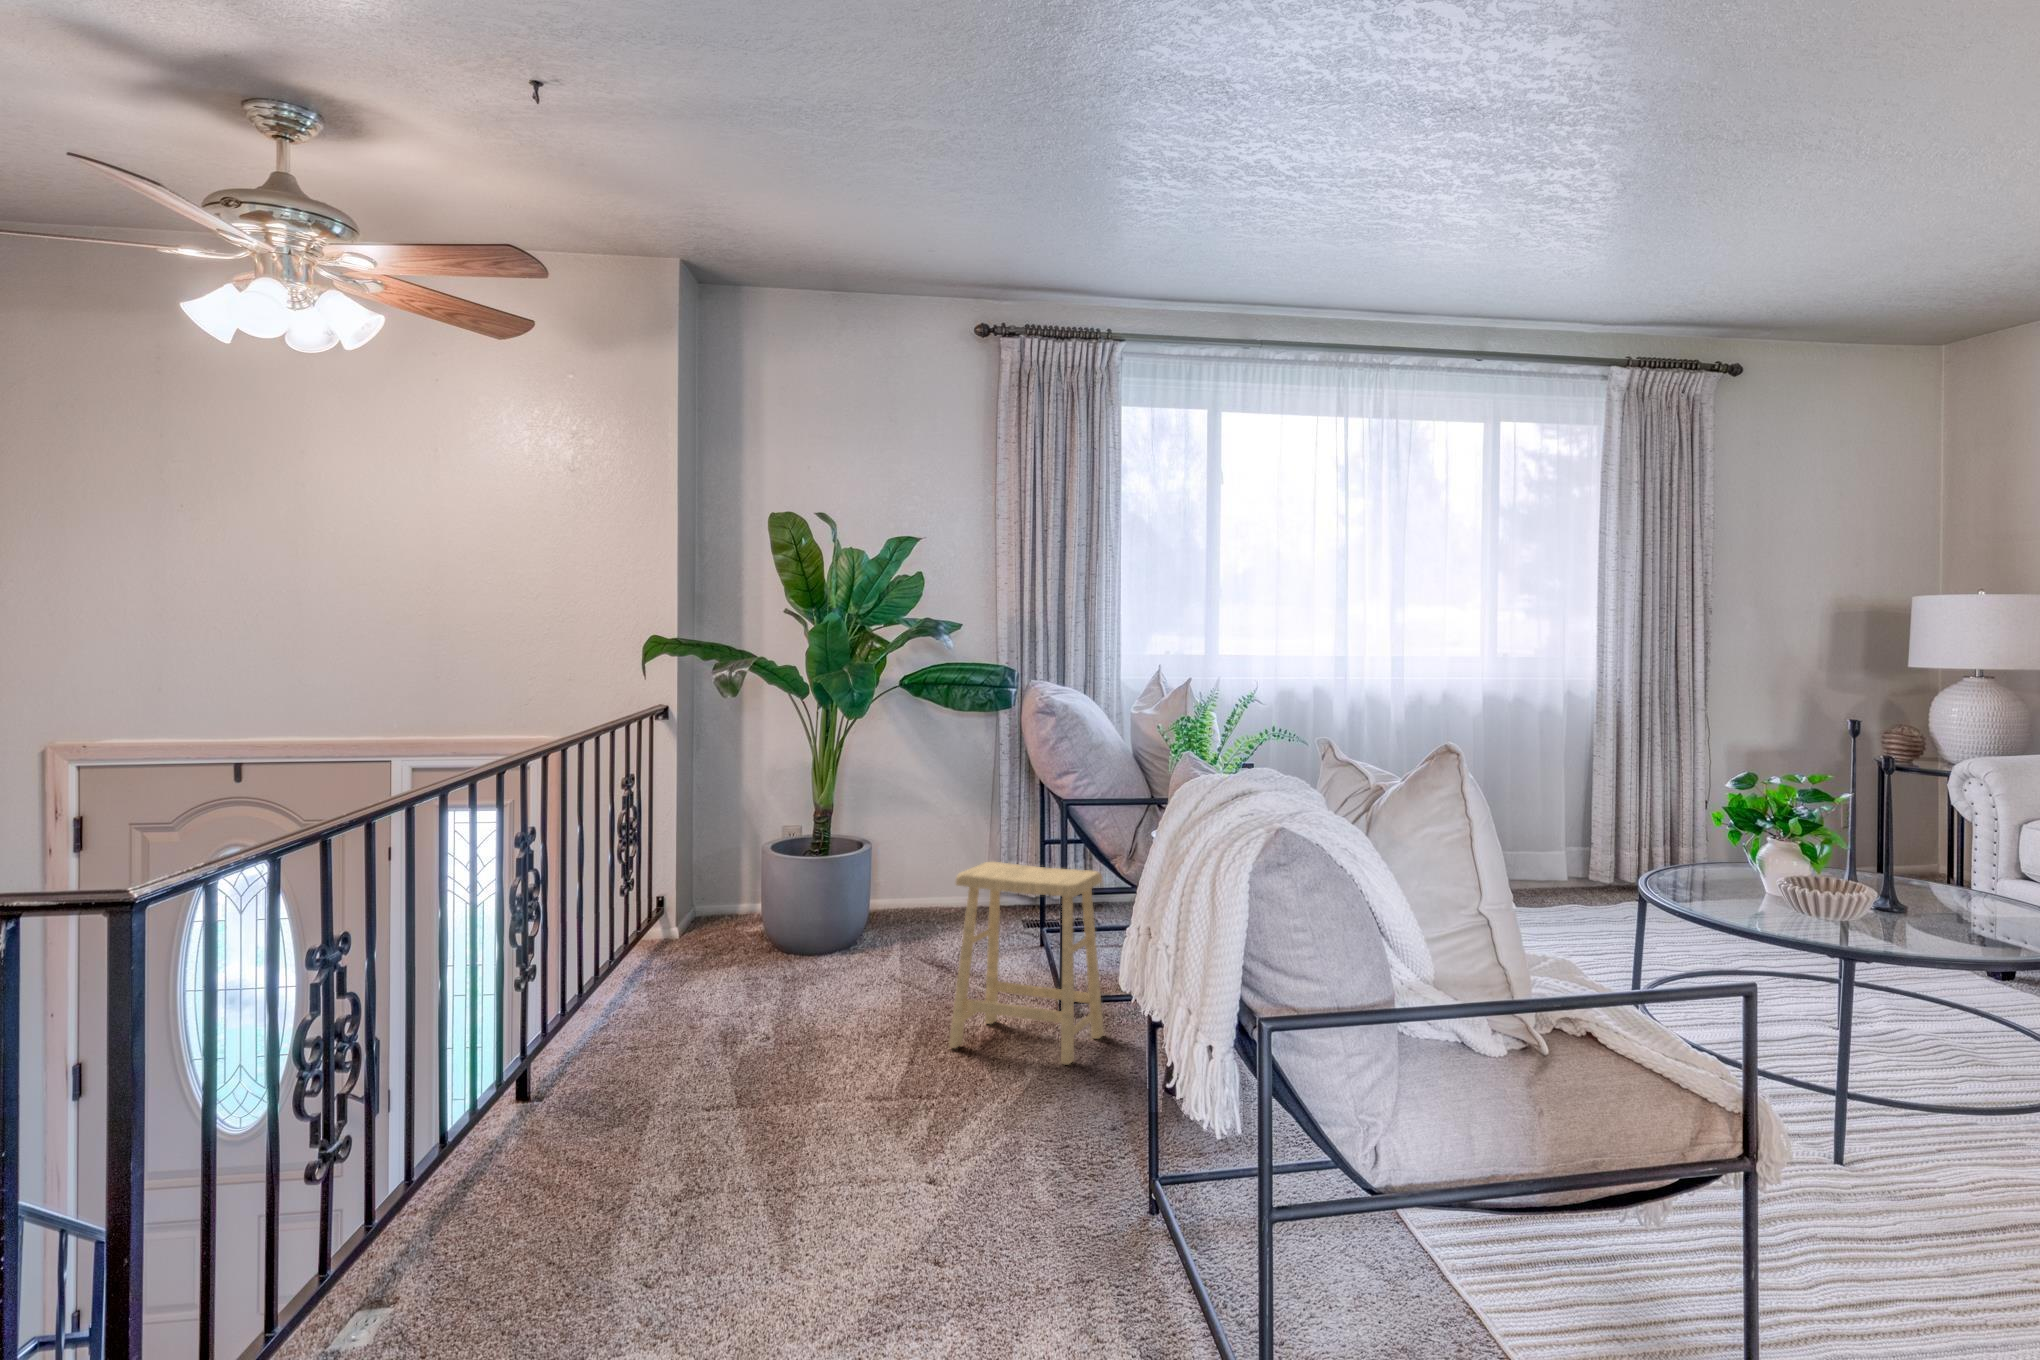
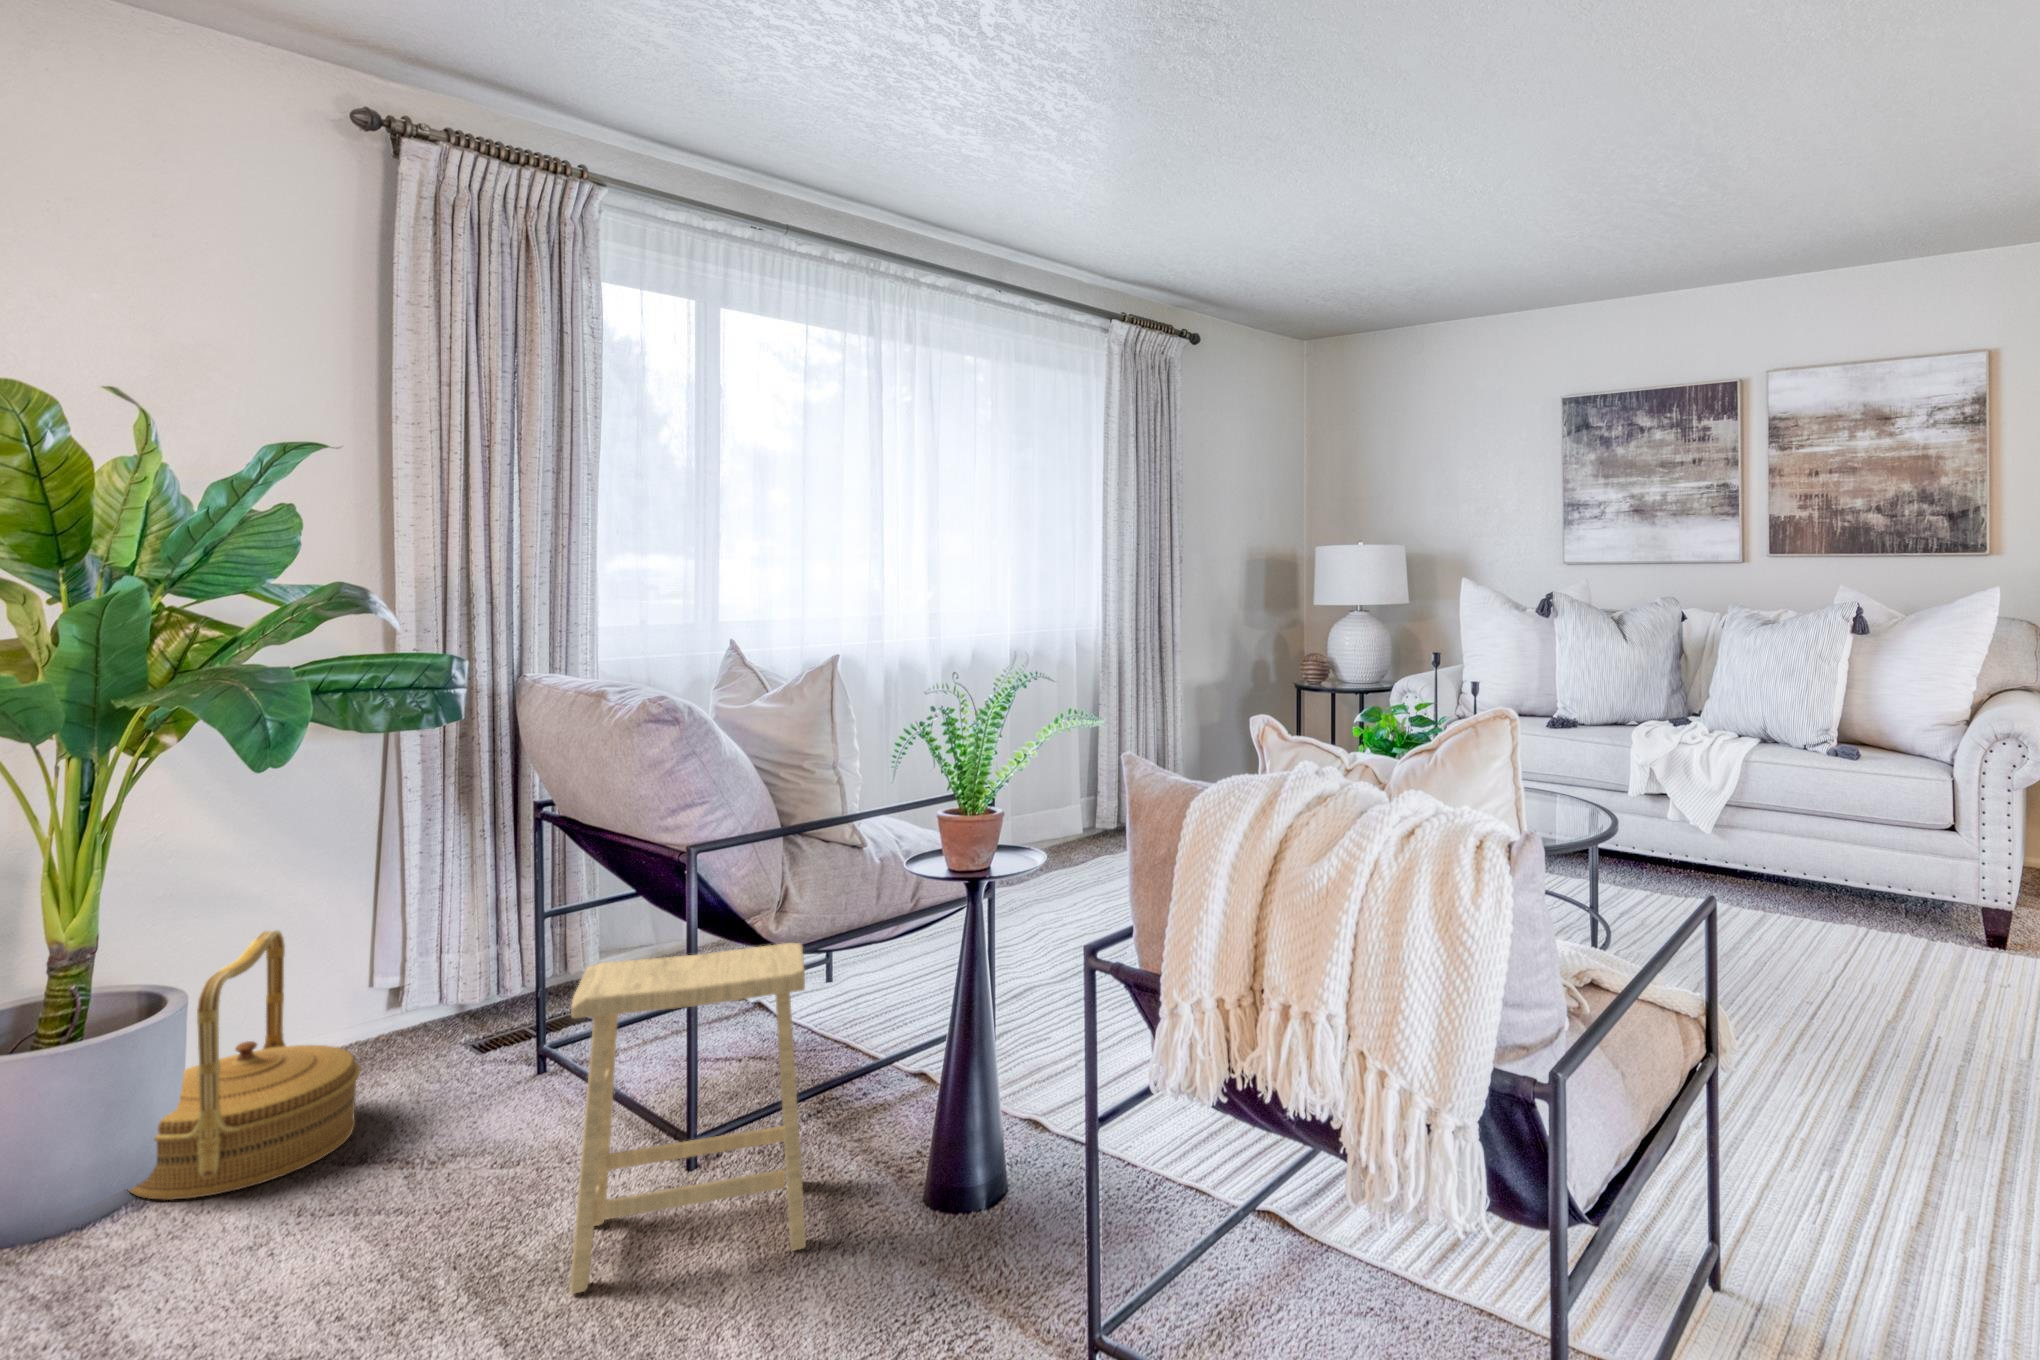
woven basket: none [828,825,939,964] -> present [130,931,360,1200]

